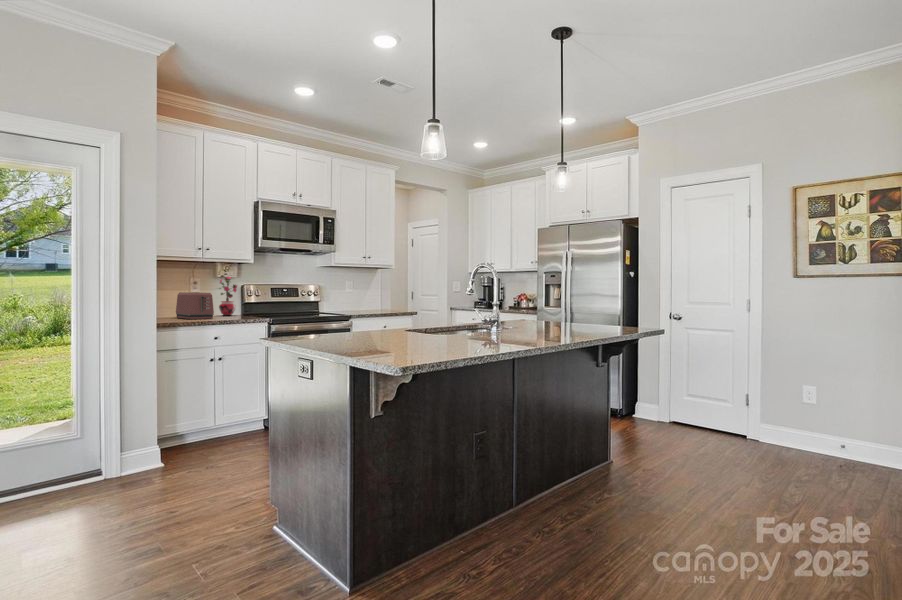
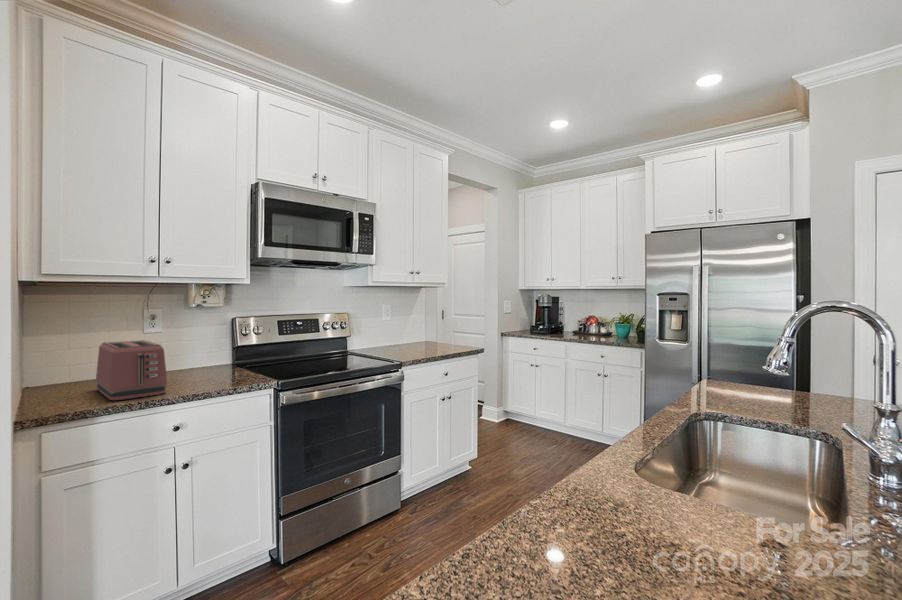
potted plant: present [219,277,237,316] -> none [179,307,222,375]

